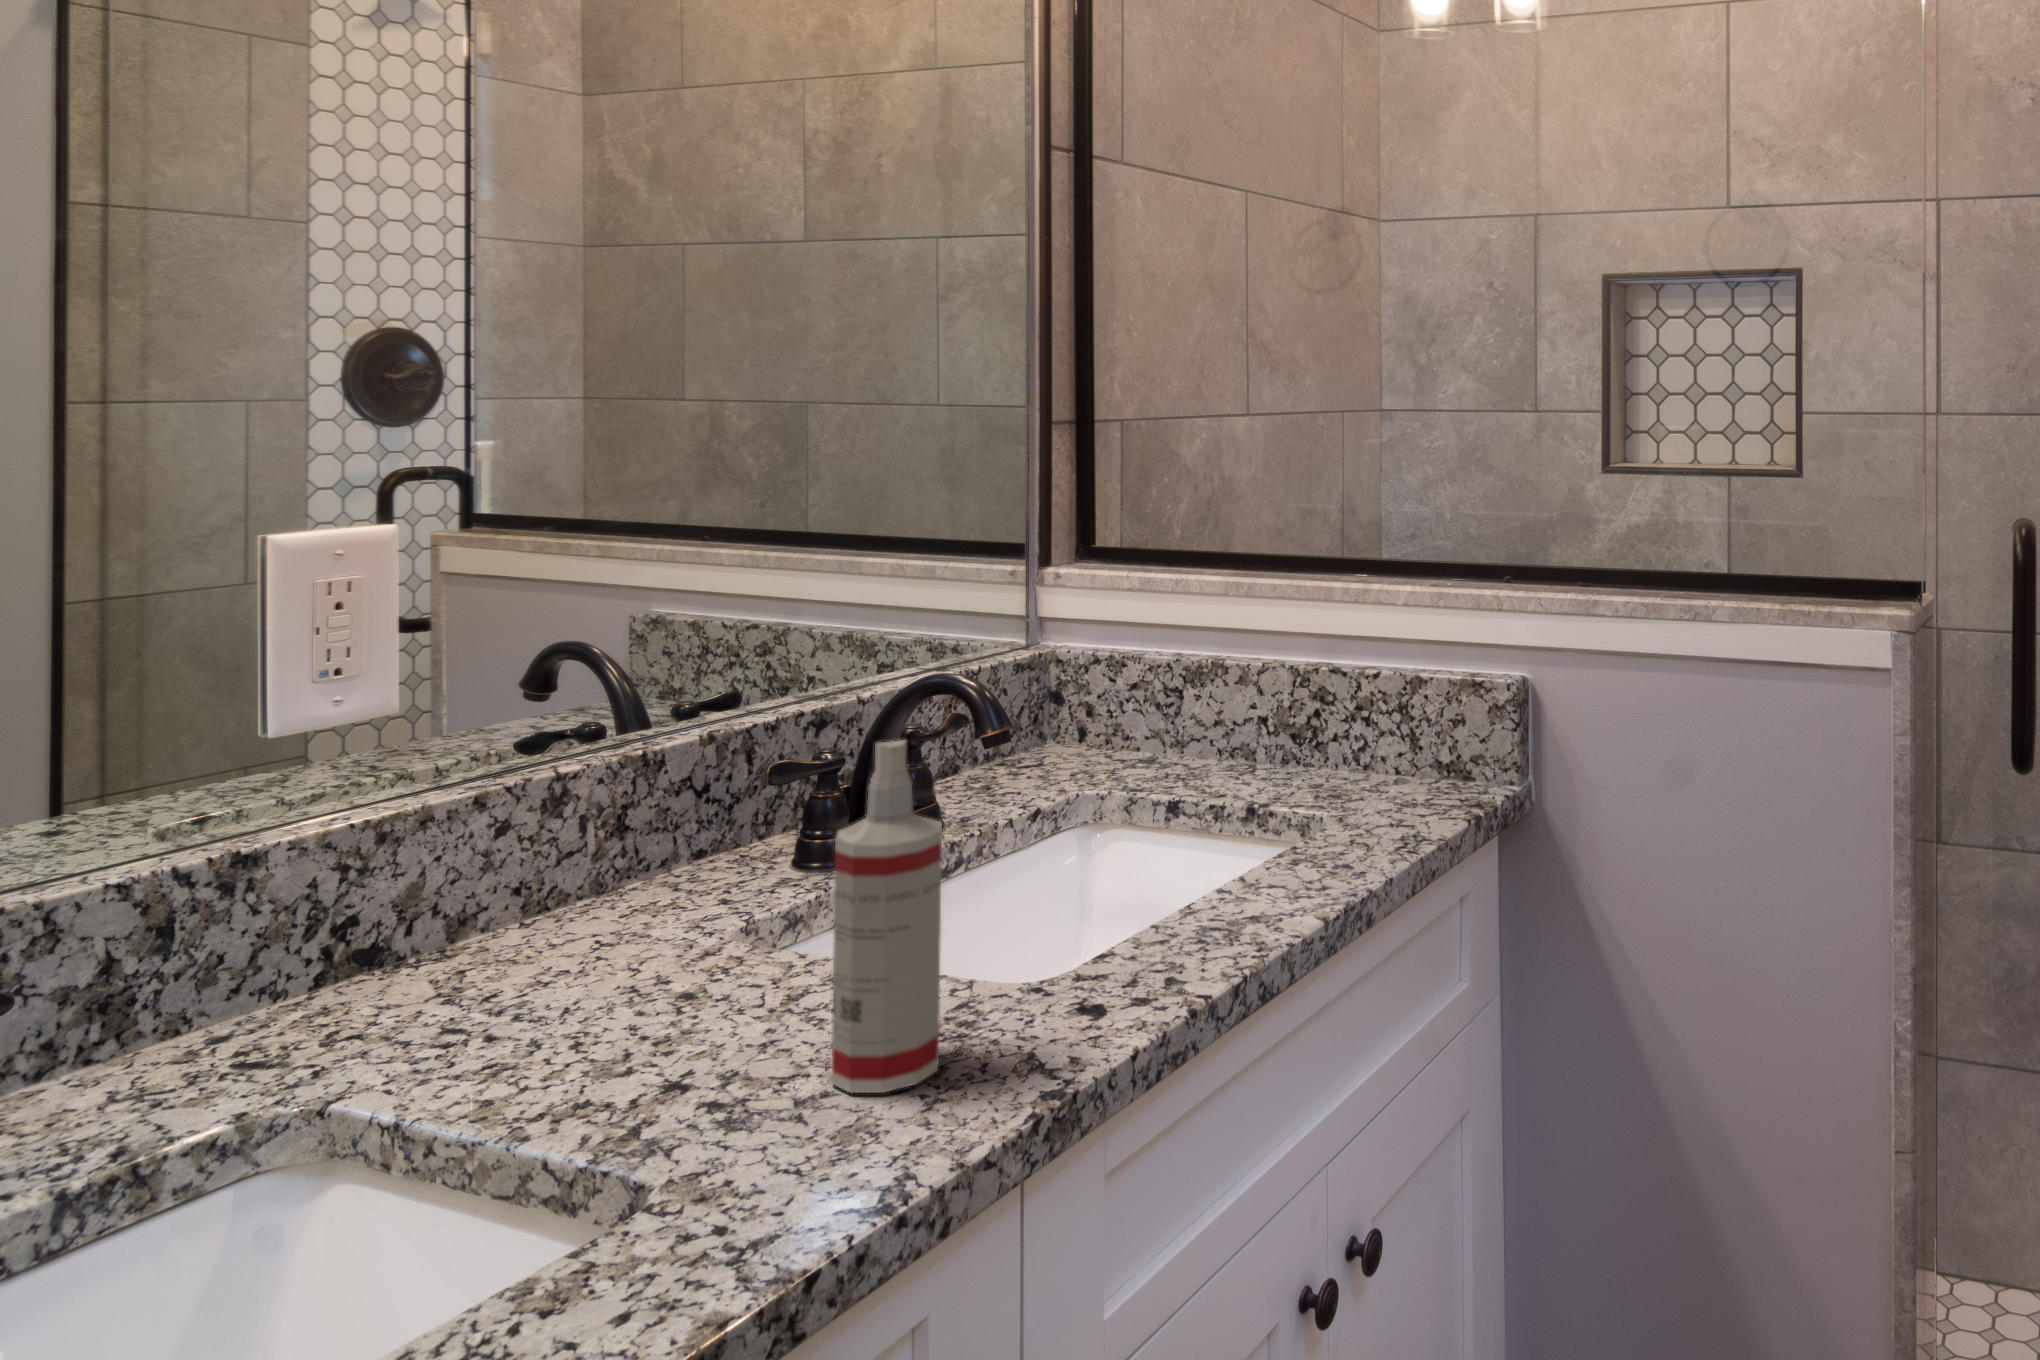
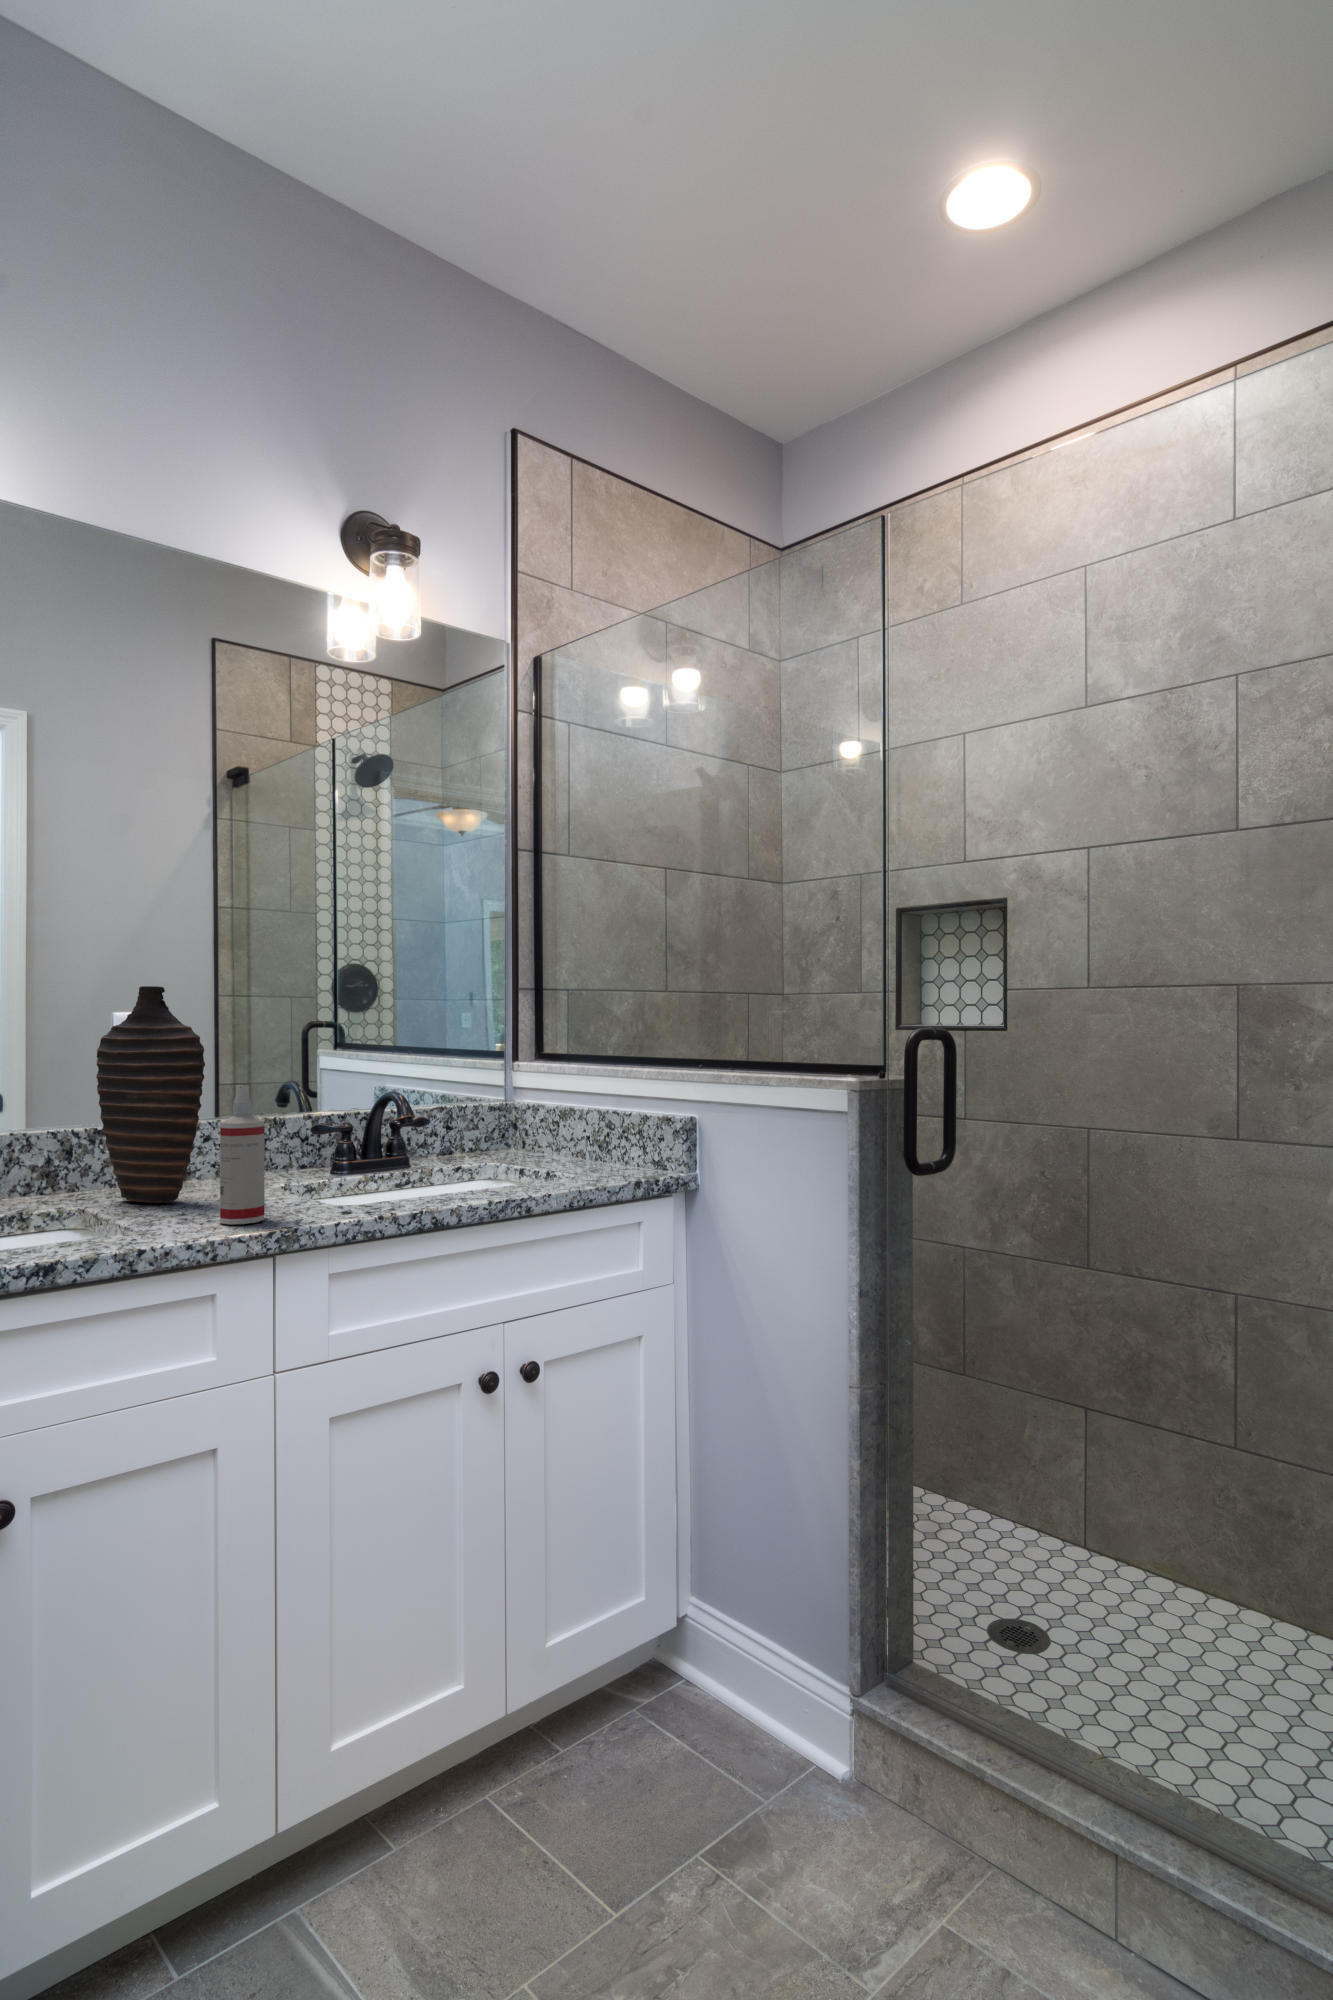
decorative vase: none [308,486,675,1052] -> present [96,986,205,1203]

